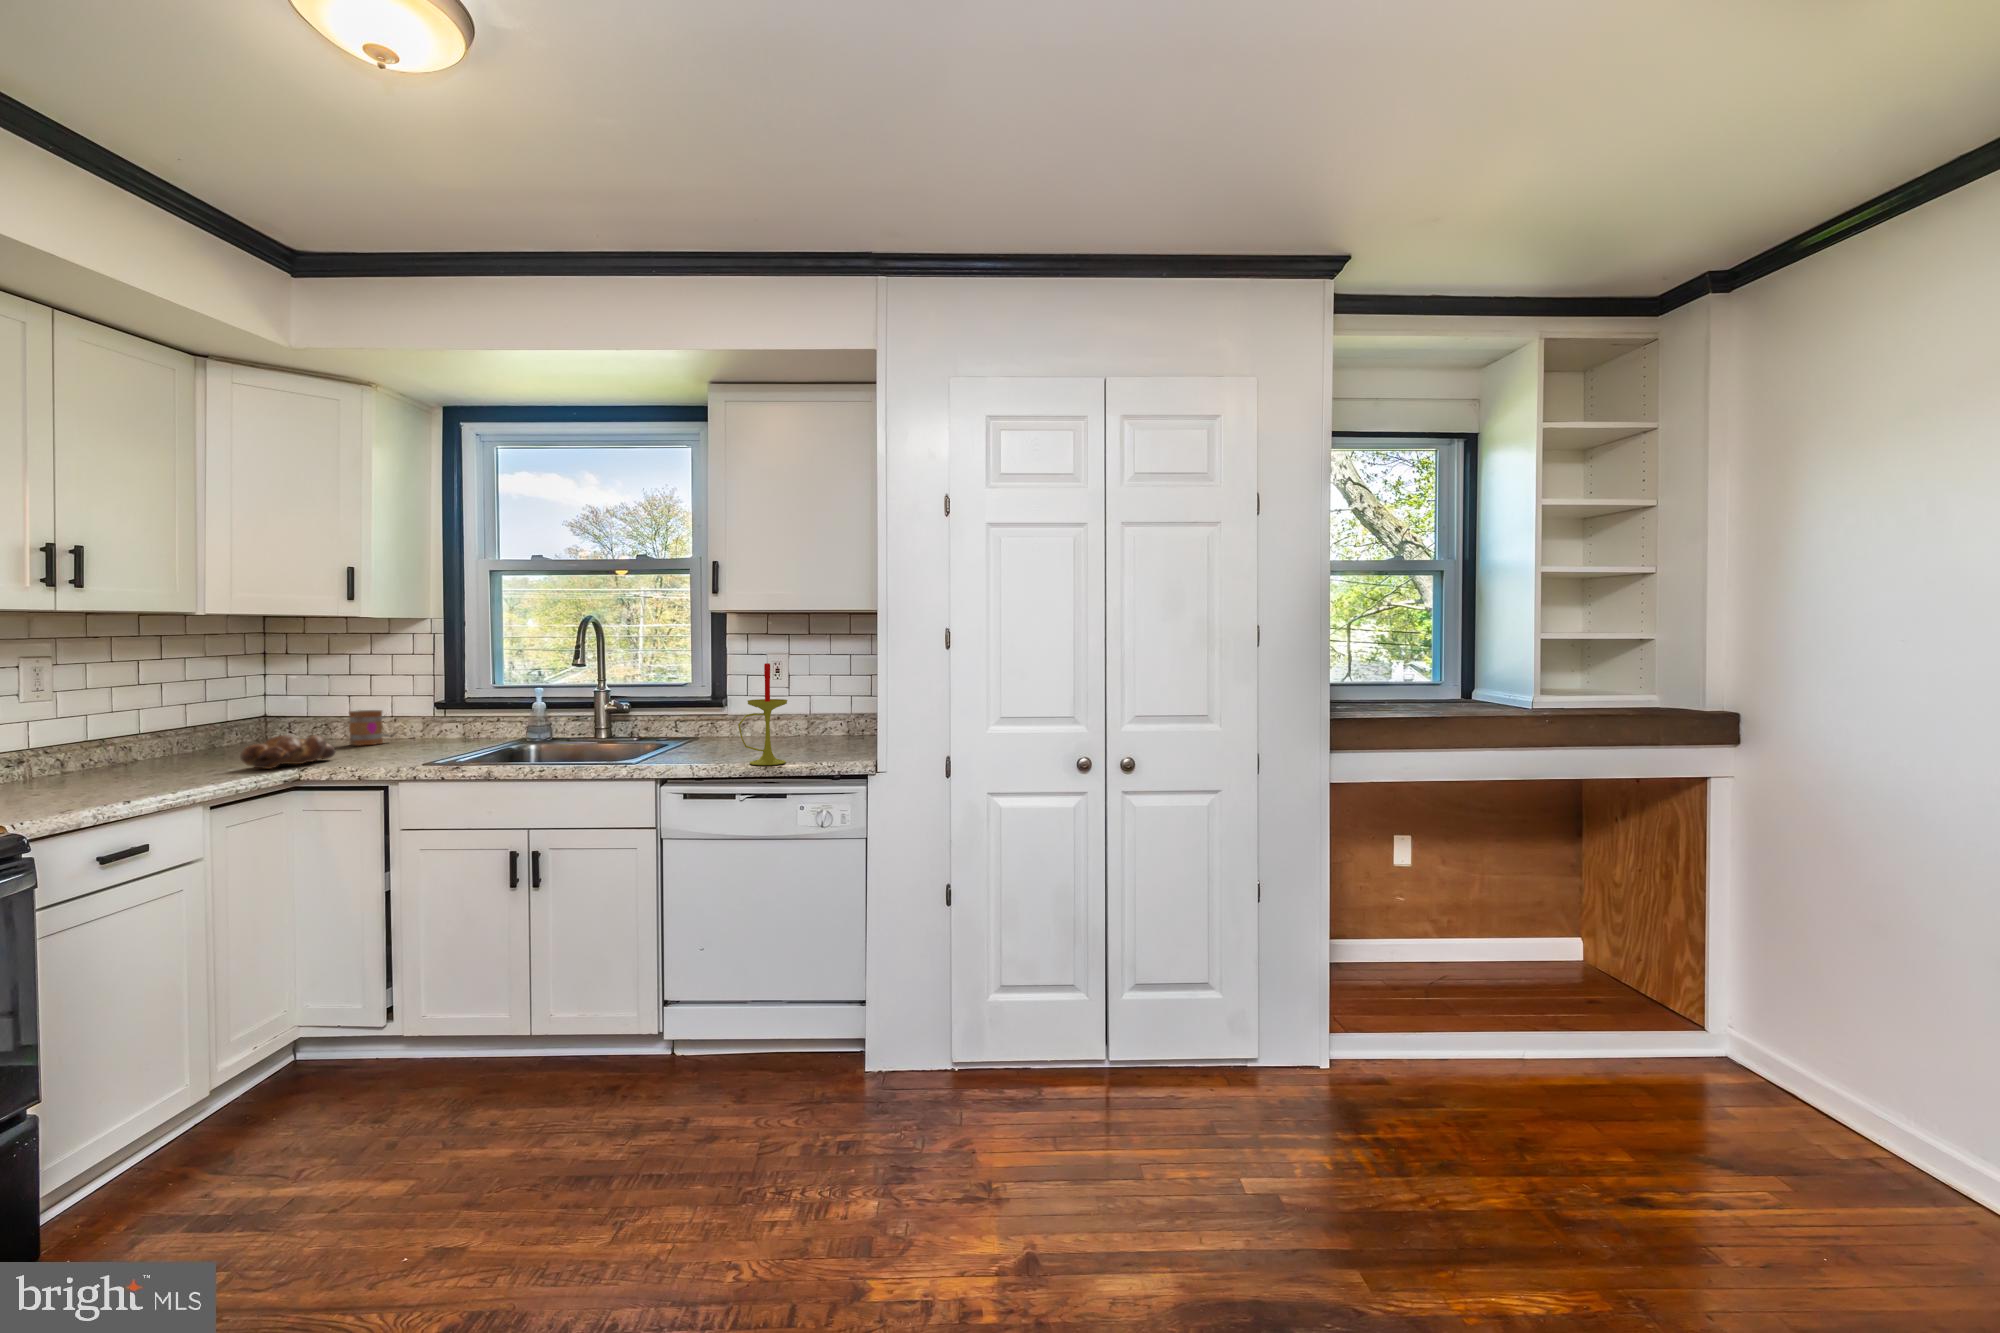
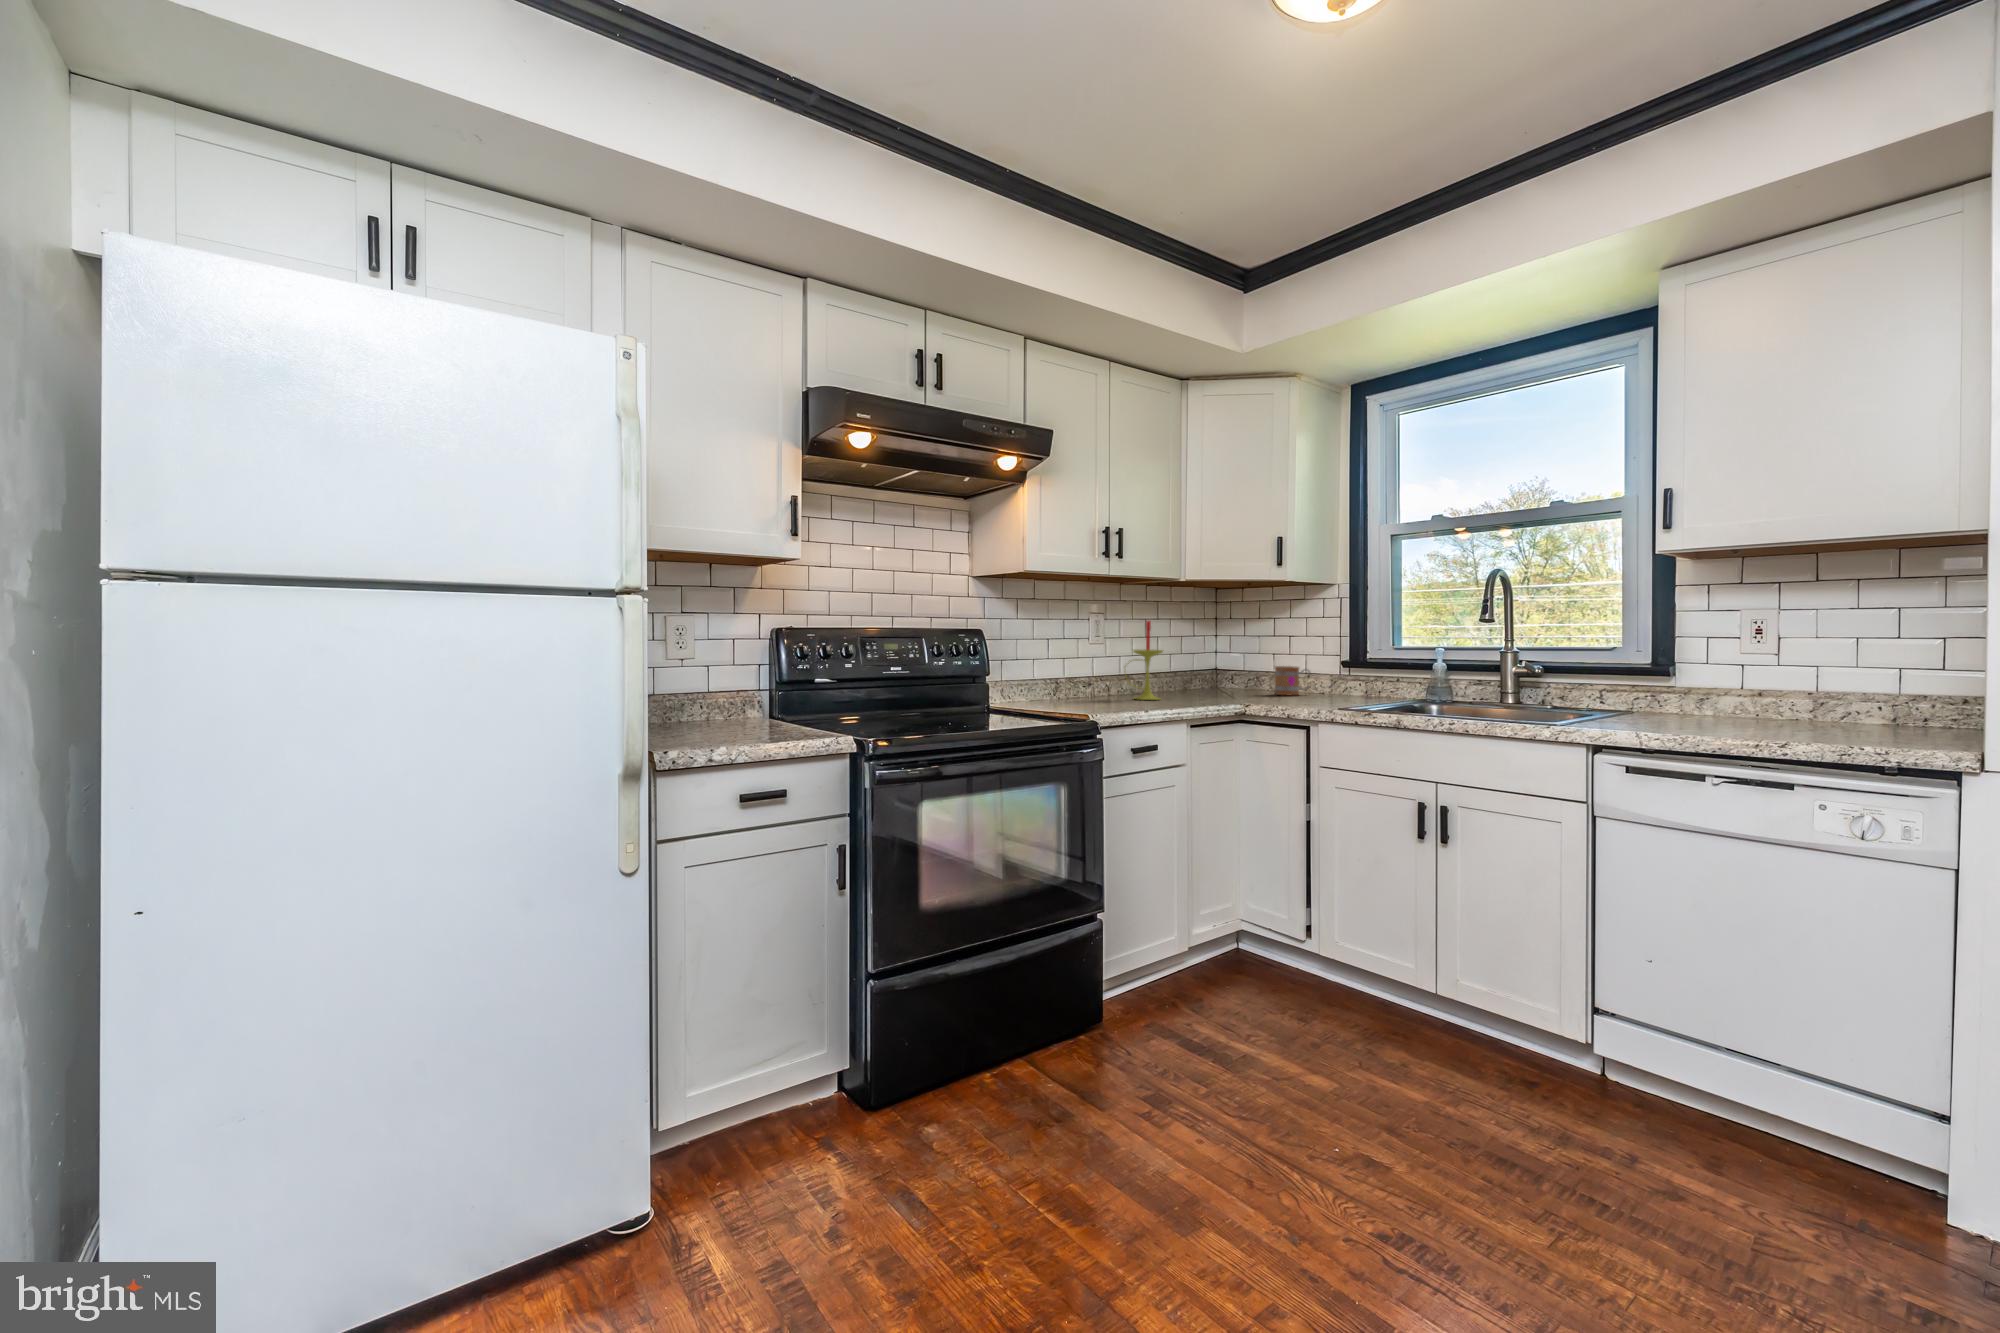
candle: present [738,663,787,765] -> present [1130,621,1163,700]
bread loaf: present [240,735,336,769] -> none [1206,678,1269,703]

